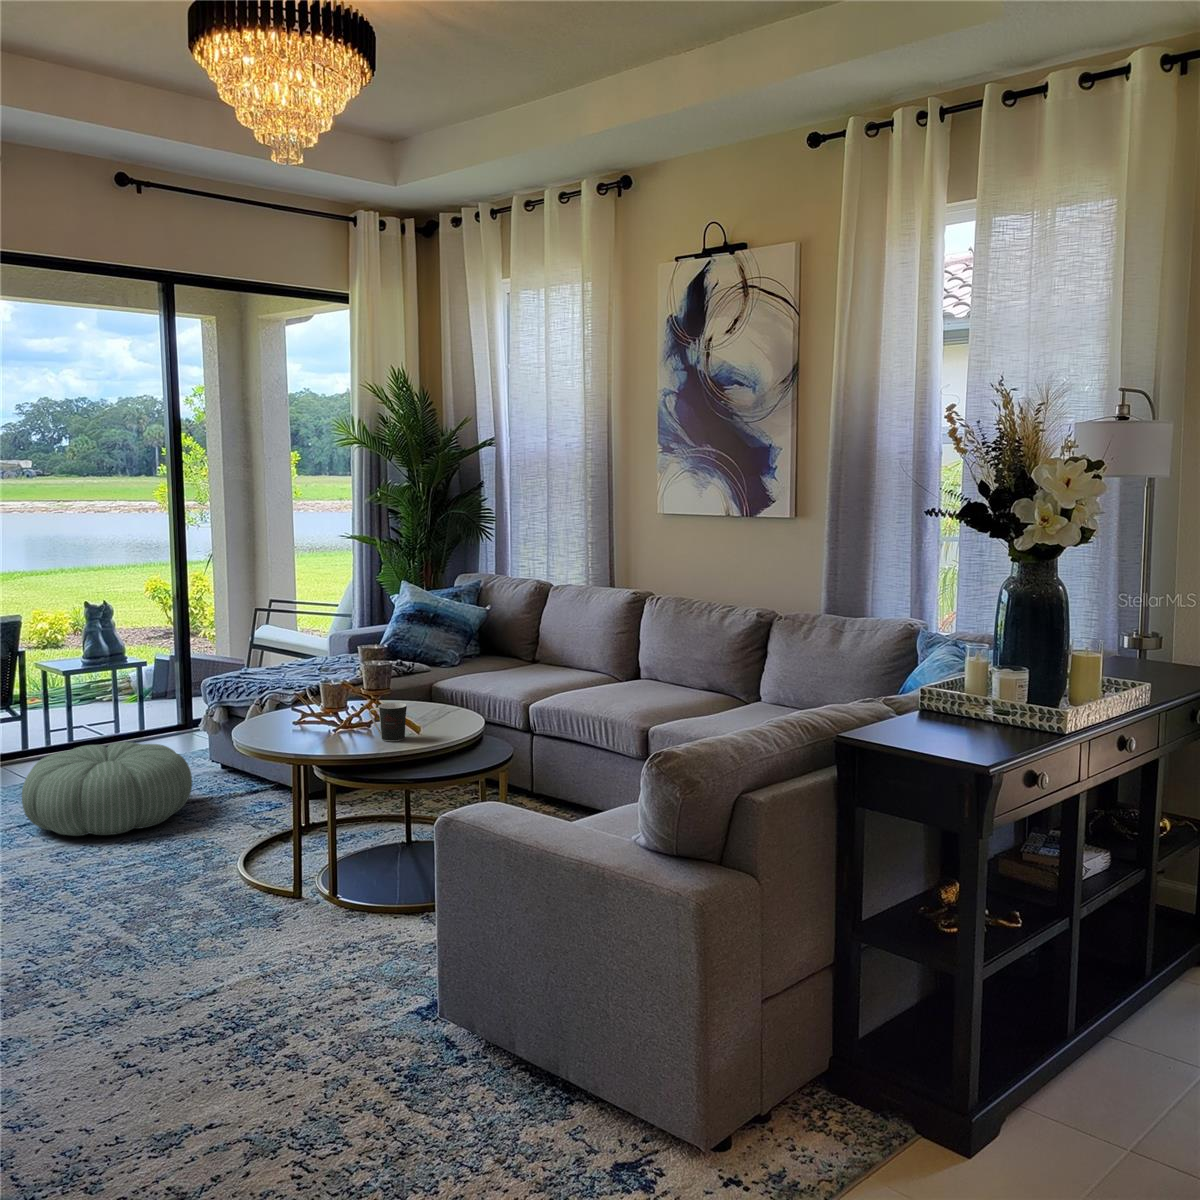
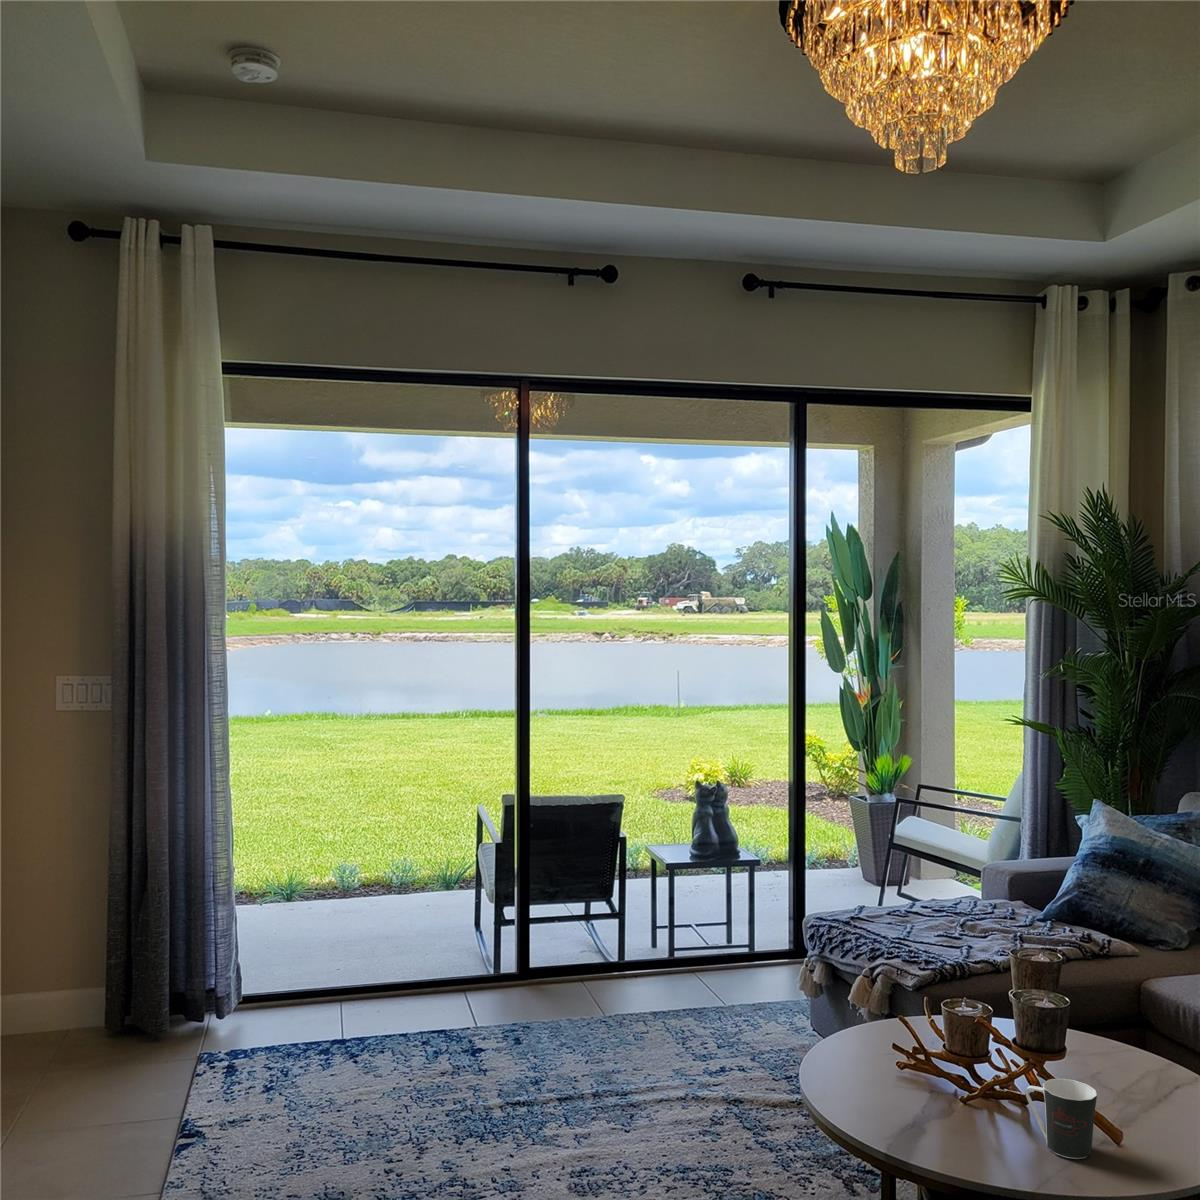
pouf: present [22,742,192,836] -> none [559,996,770,1144]

